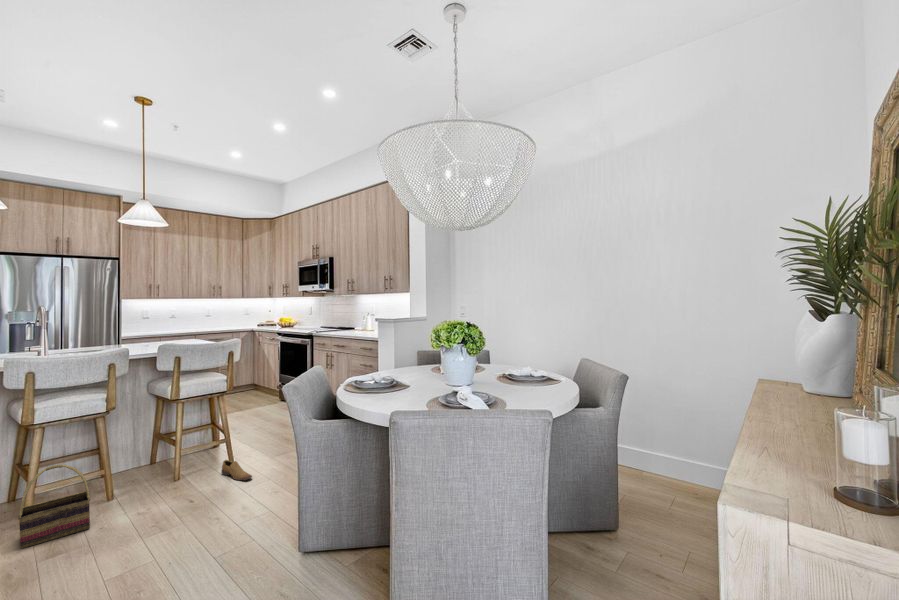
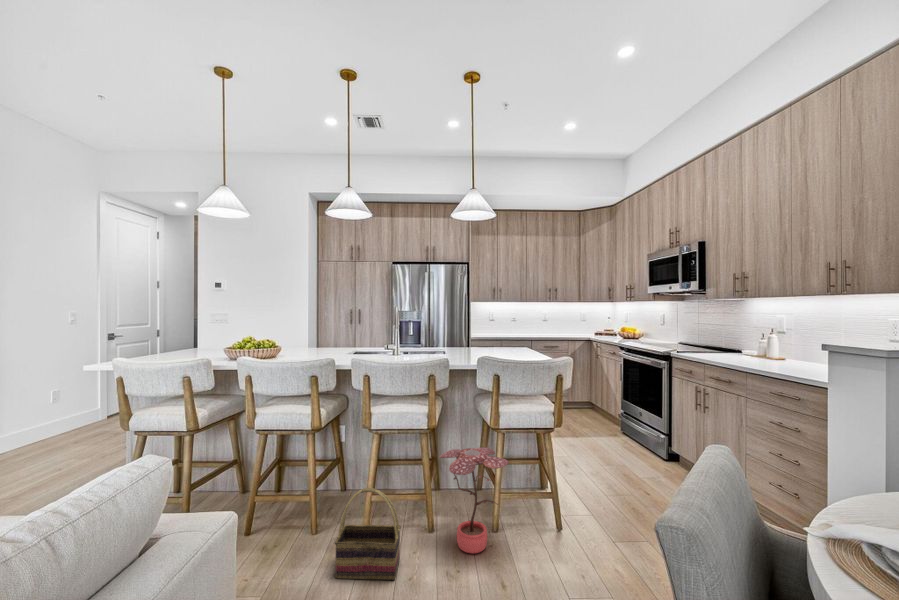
potted plant: none [123,417,190,496] -> present [439,447,509,553]
shoe: present [221,460,252,480] -> none [546,528,588,580]

